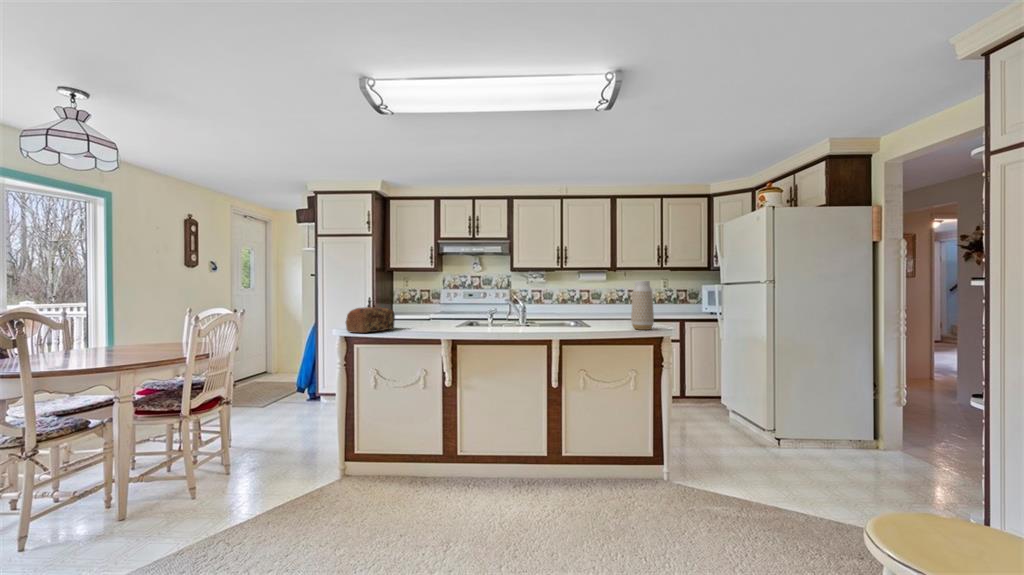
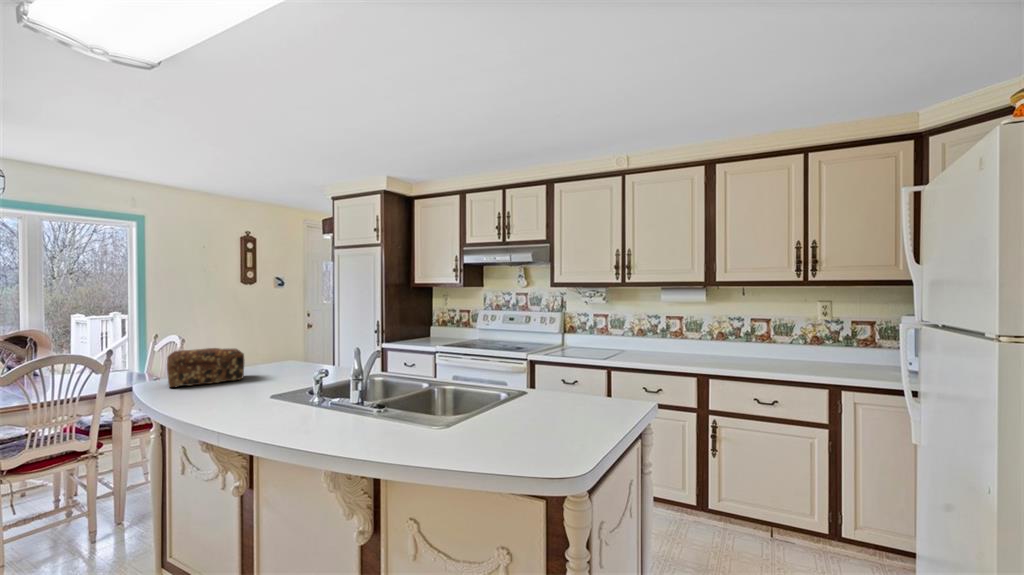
vase: present [631,281,654,330] -> none [553,324,601,437]

